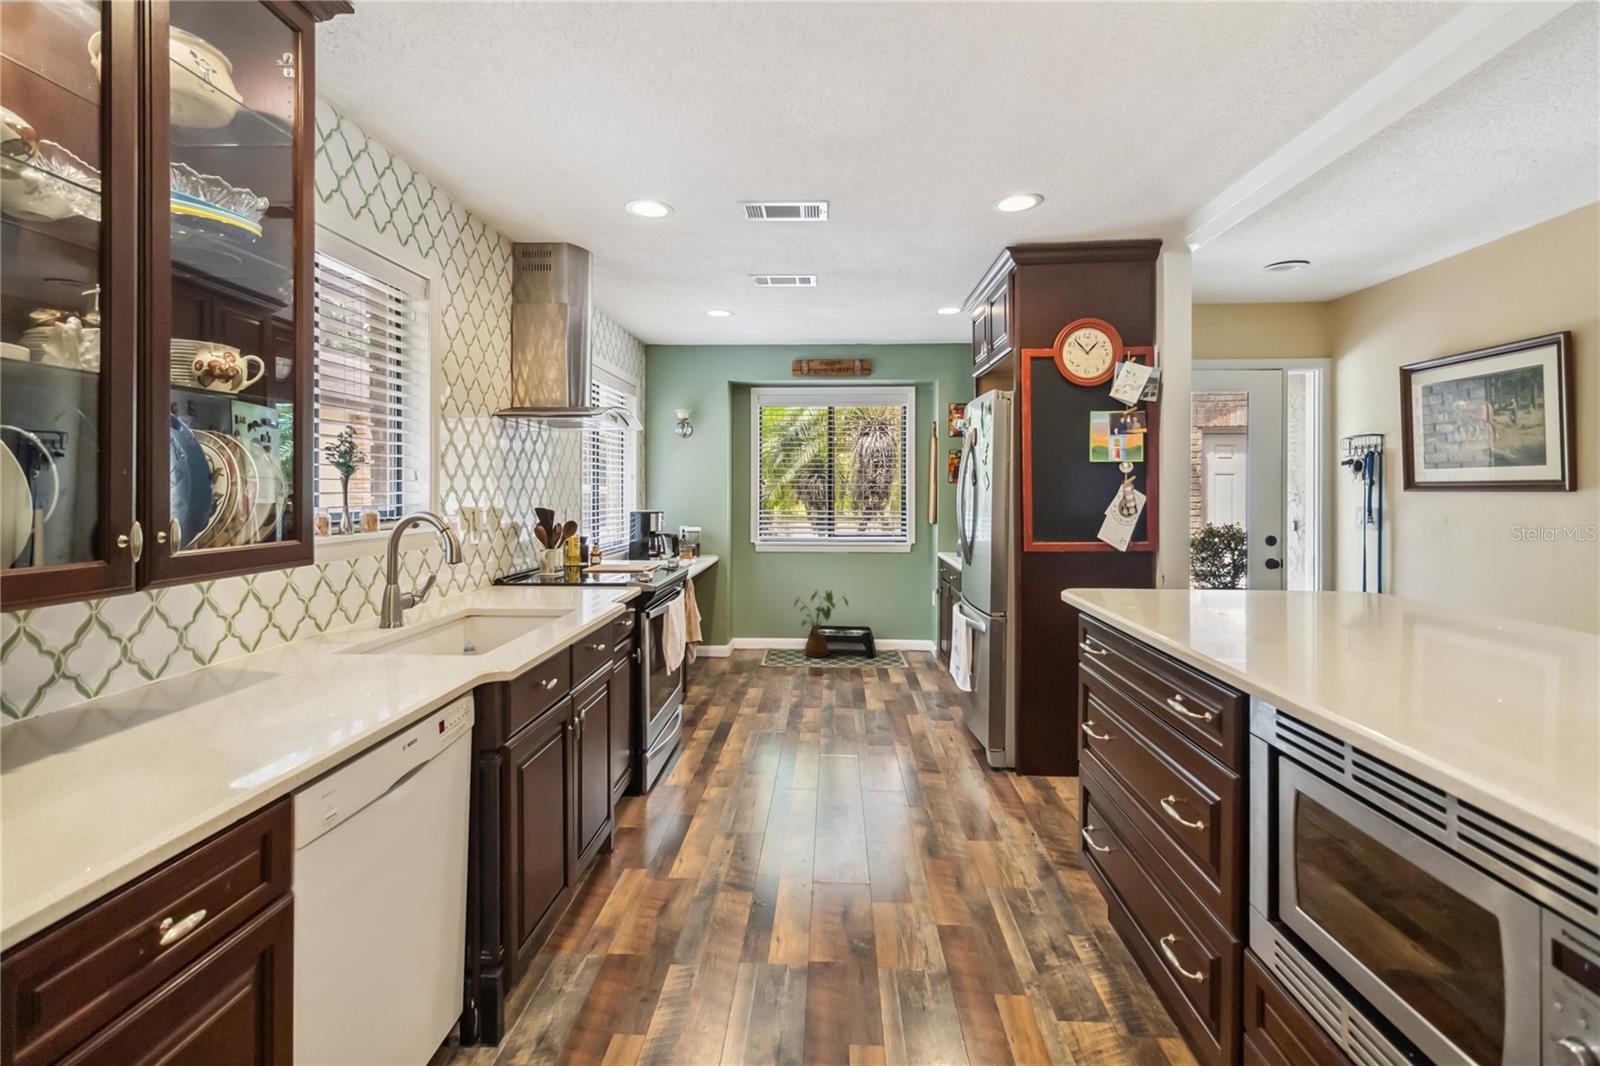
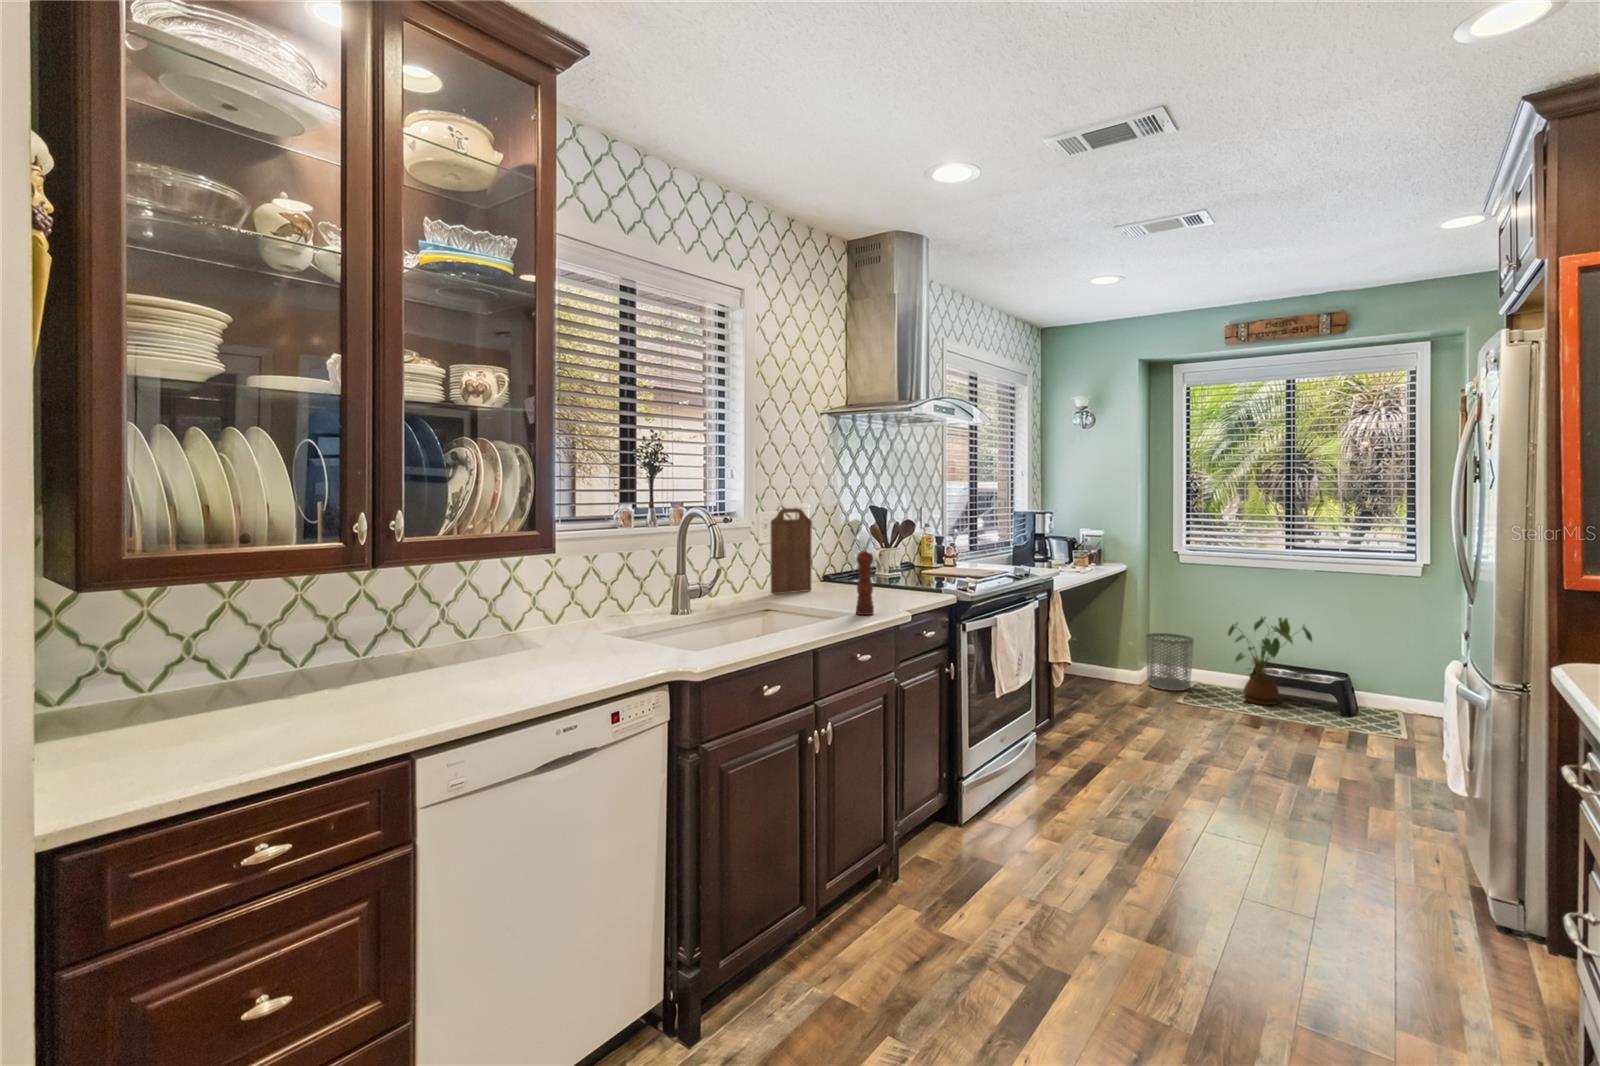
cutting board: none [460,510,498,598] -> present [771,508,812,594]
pepper mill: none [581,547,598,611] -> present [856,546,874,615]
waste bin: none [734,609,769,655] -> present [1146,633,1193,691]

